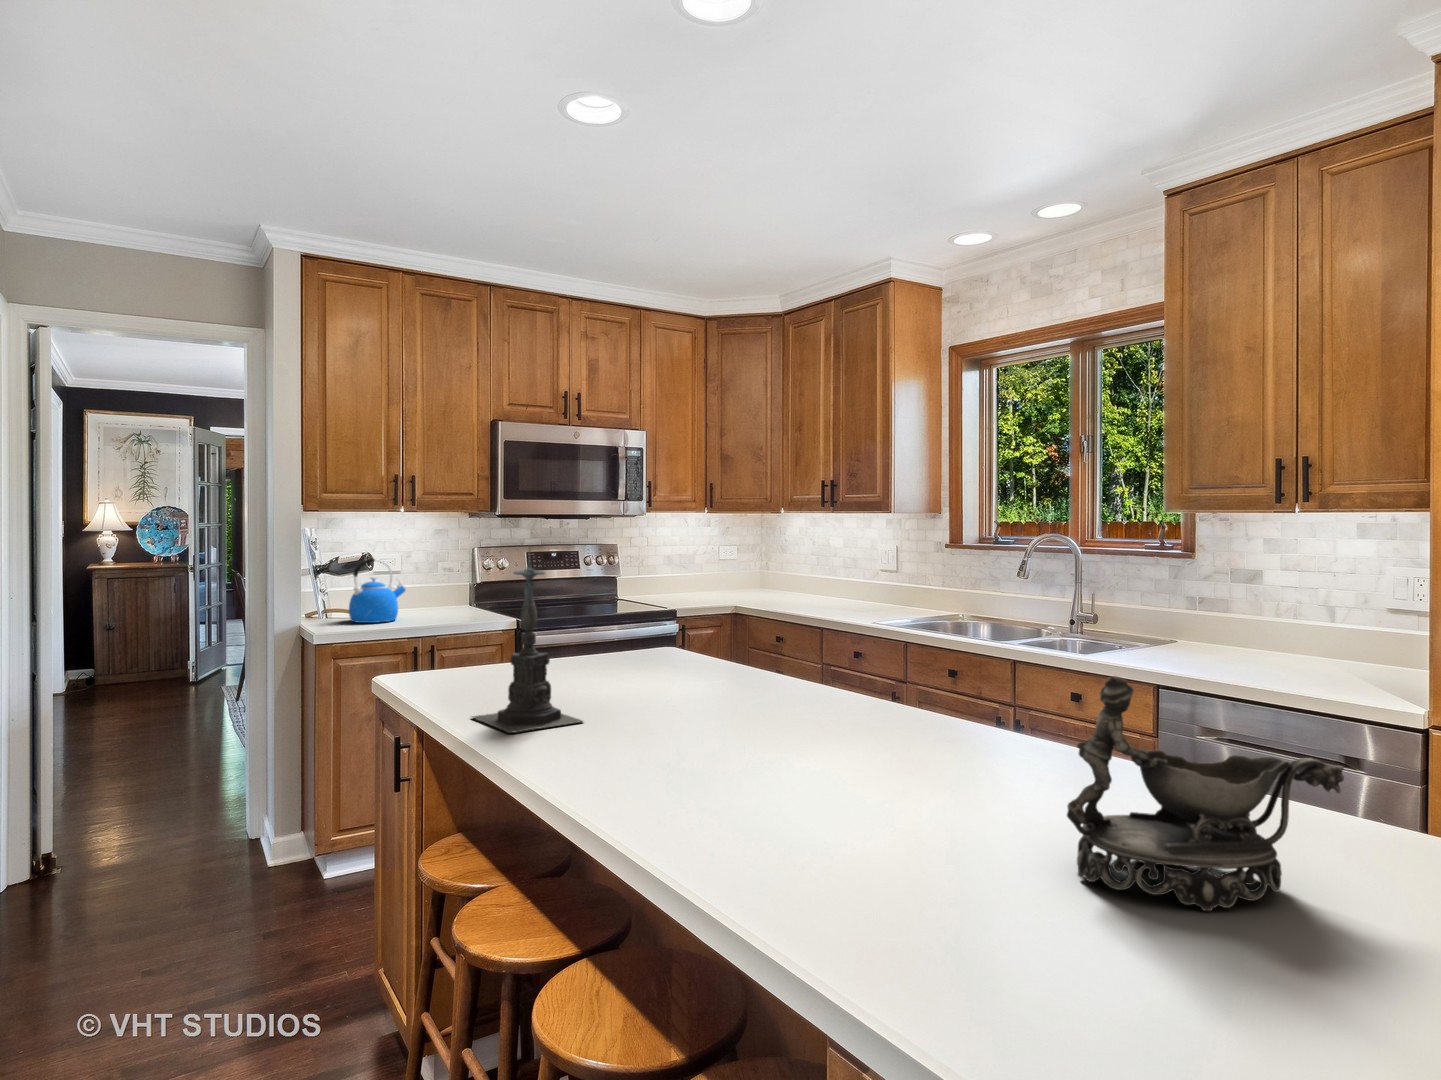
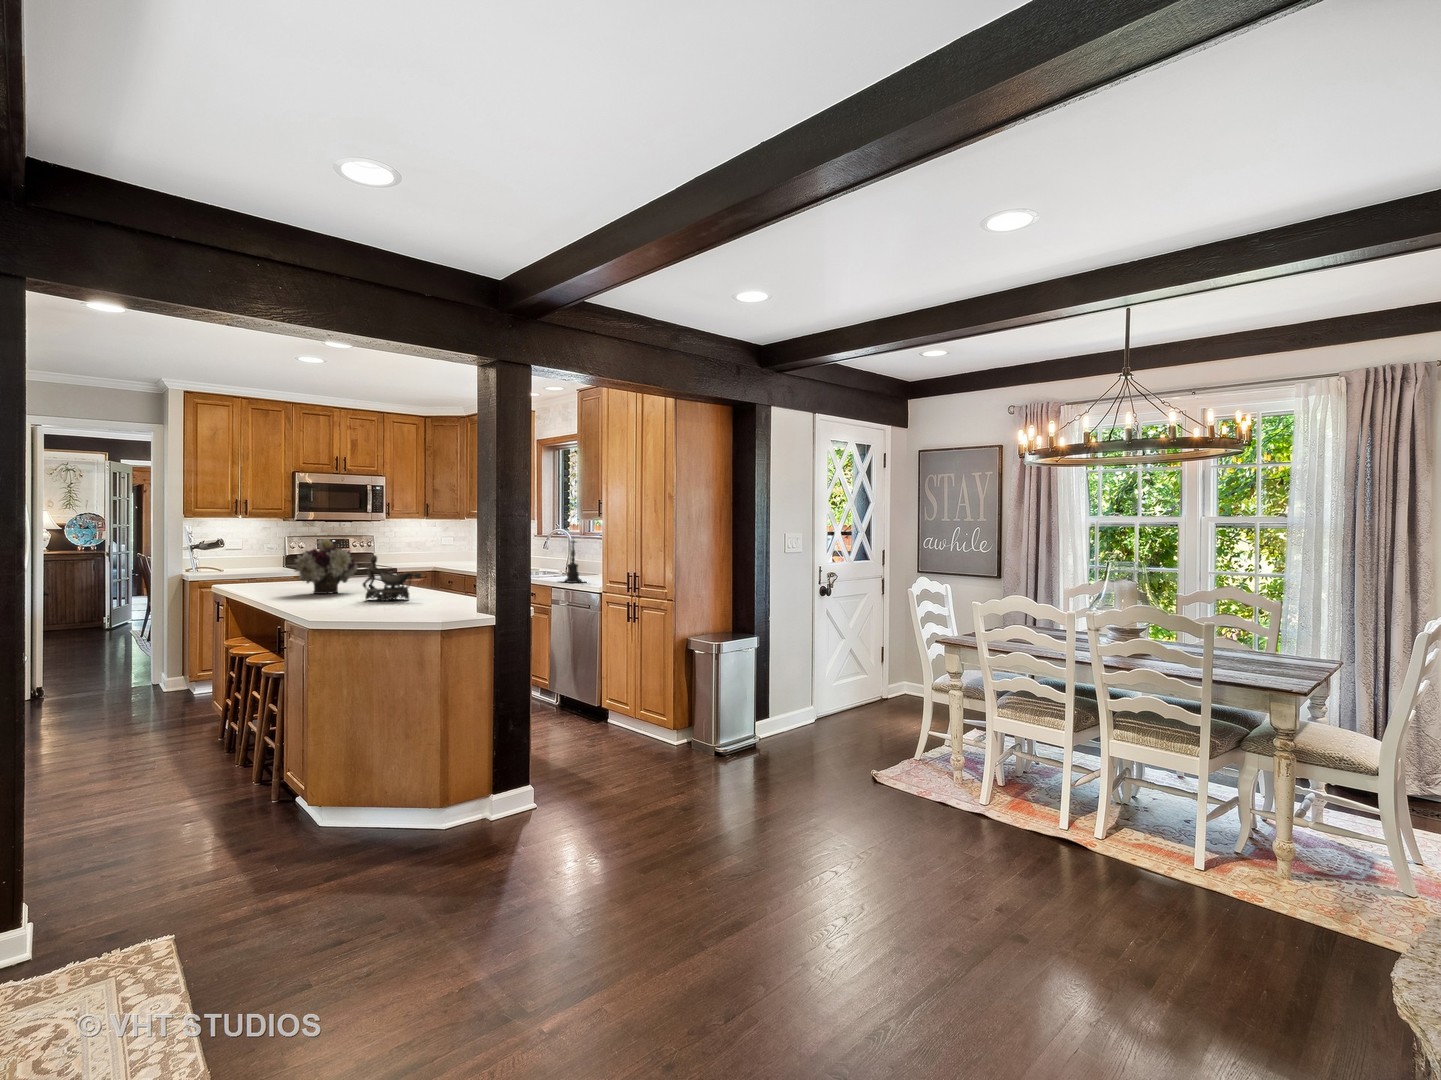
candle holder: present [473,551,582,733] -> present [564,540,582,583]
kettle: present [349,558,406,623] -> none [209,541,242,573]
flower arrangement: none [665,578,847,776] -> present [293,538,358,594]

